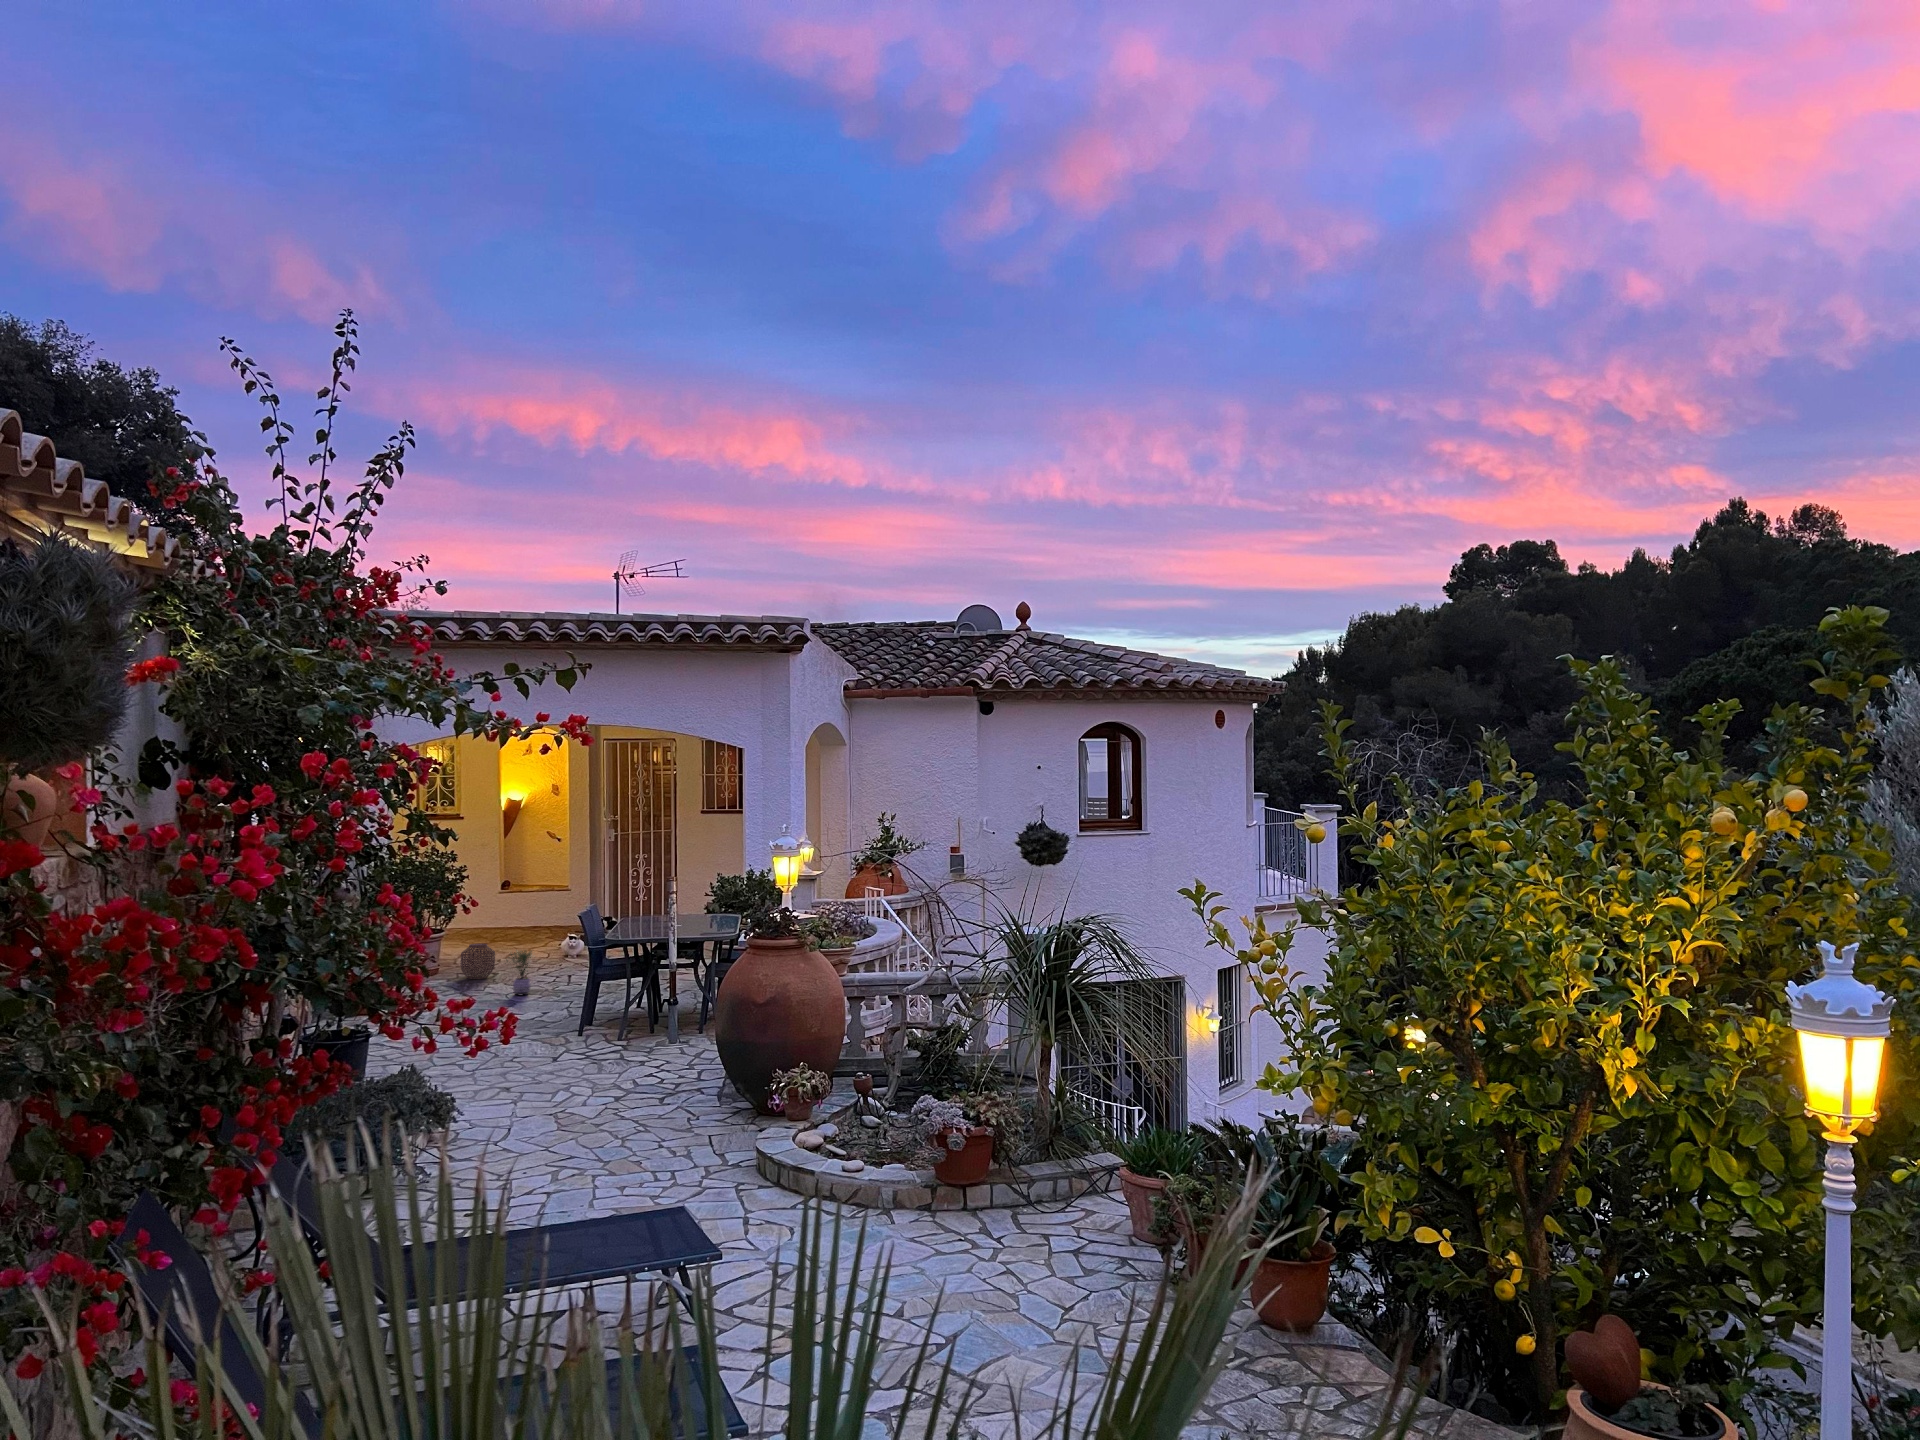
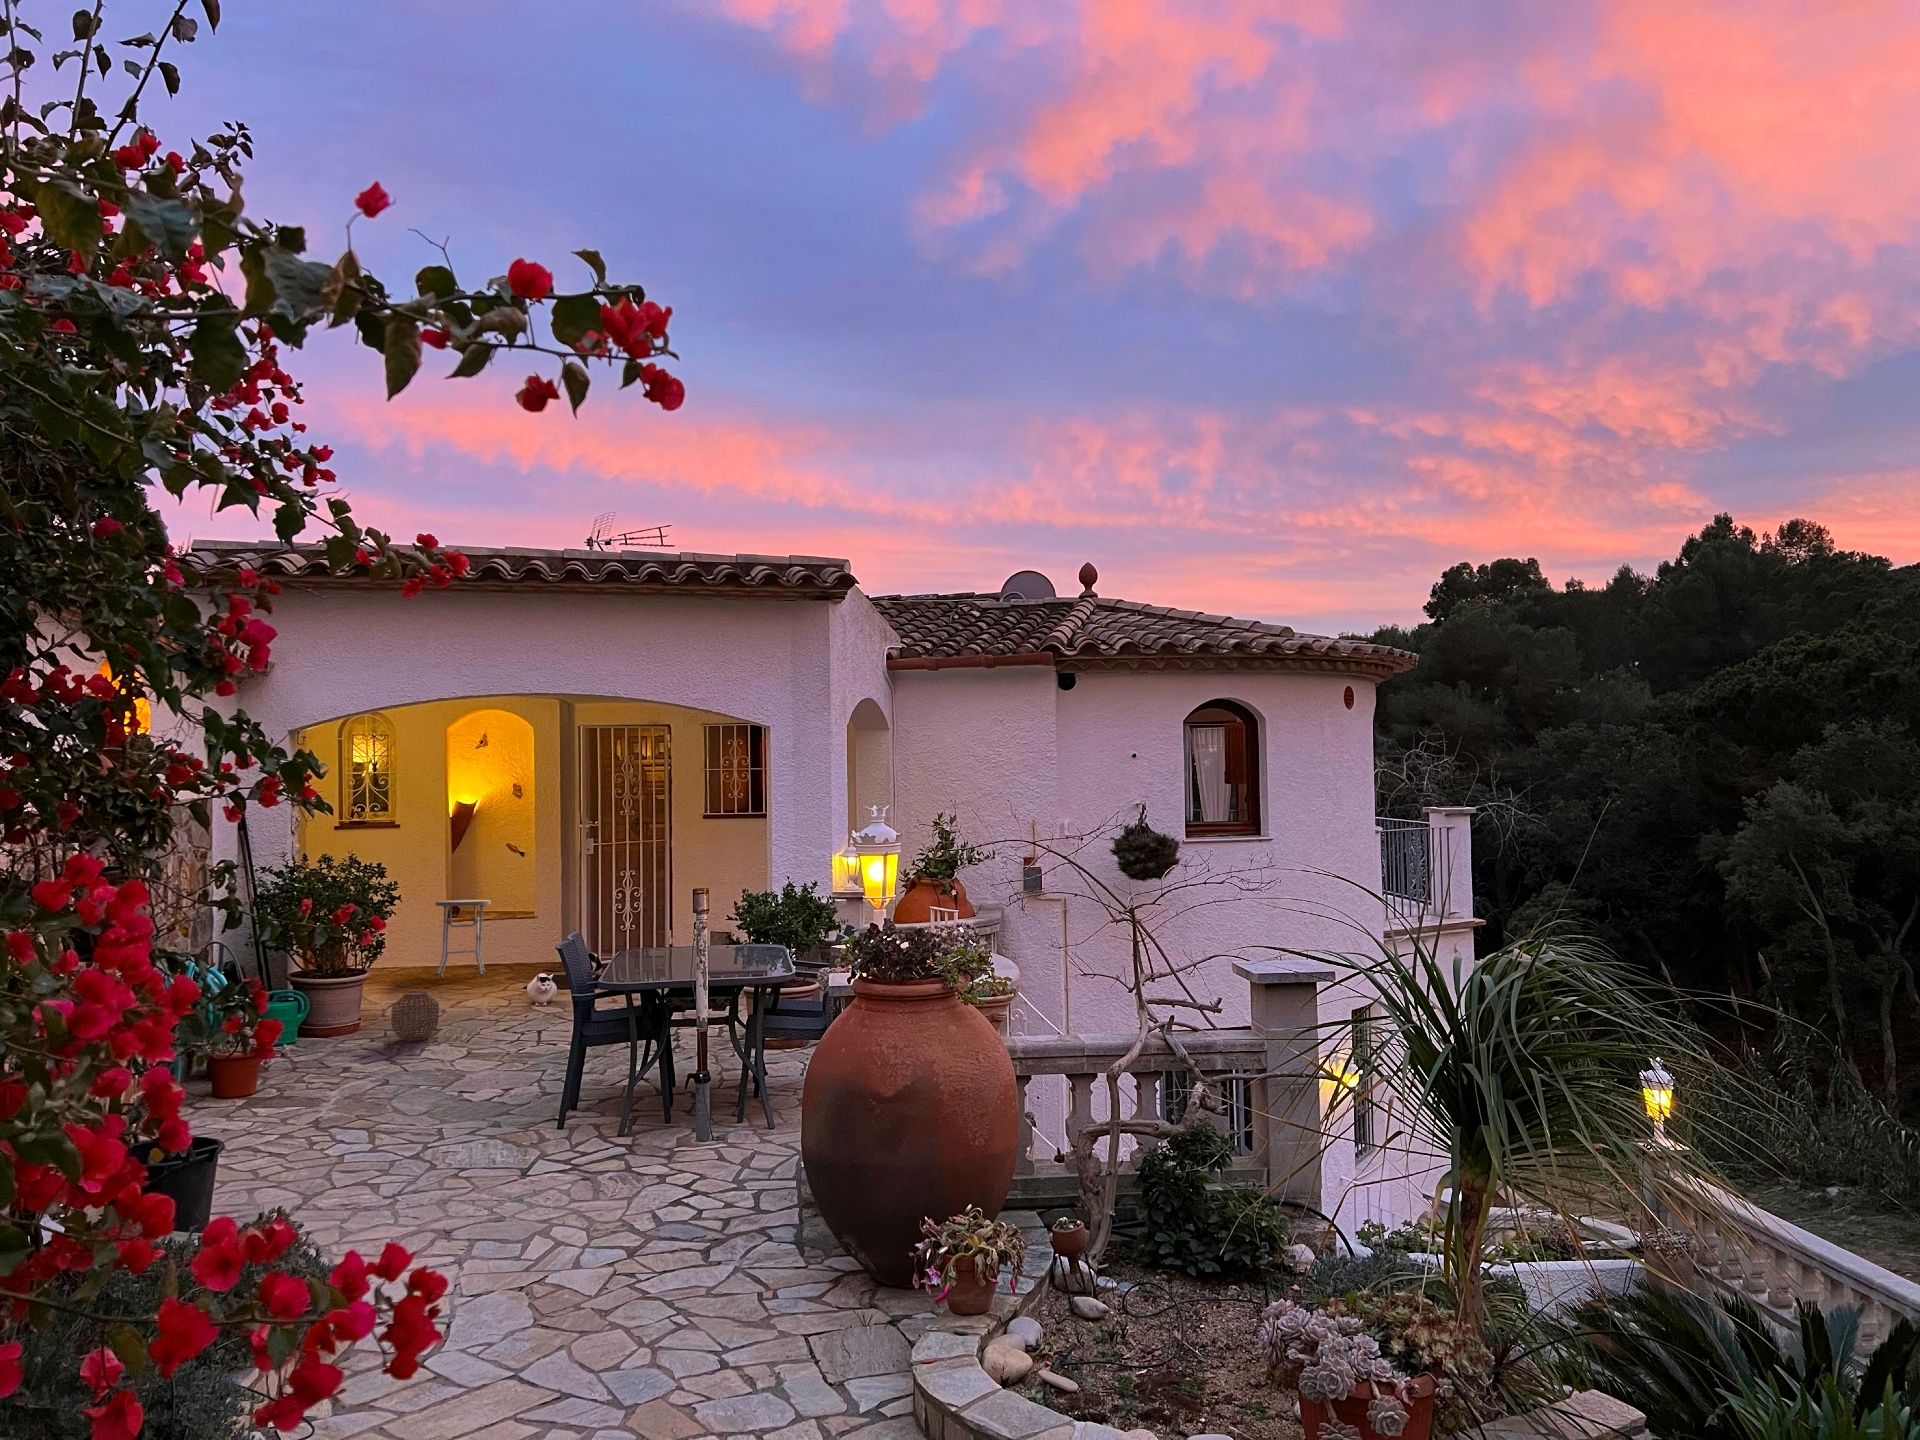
side table: none [491,875,534,935] -> present [436,900,491,978]
potted plant: present [506,951,532,995] -> none [450,998,499,1065]

